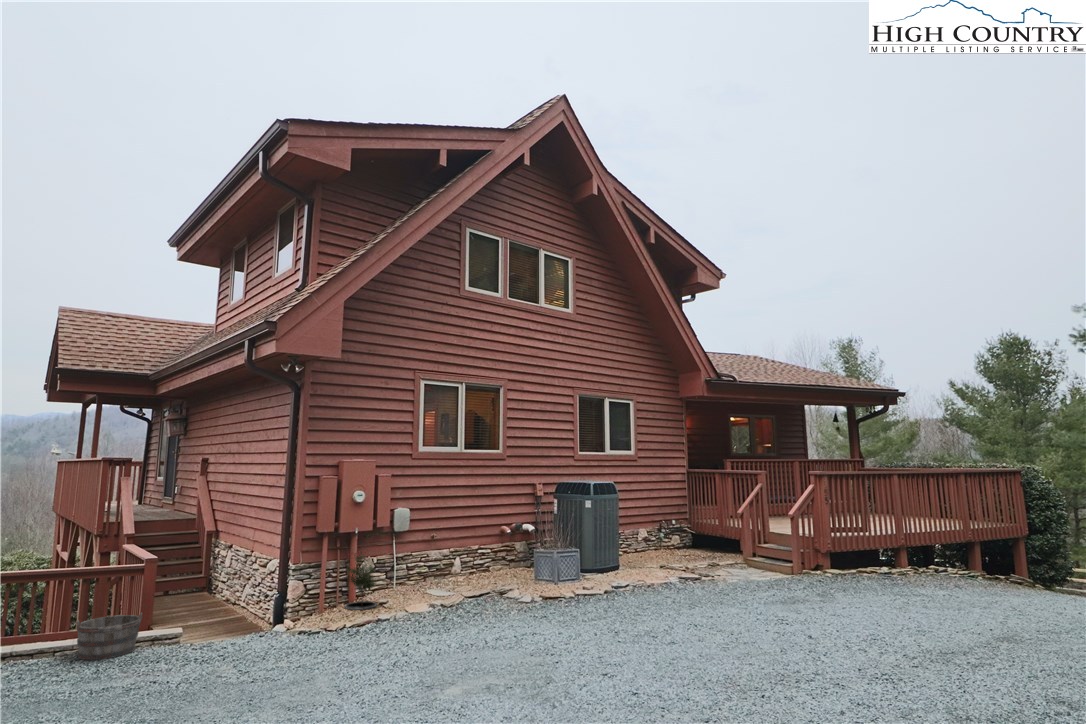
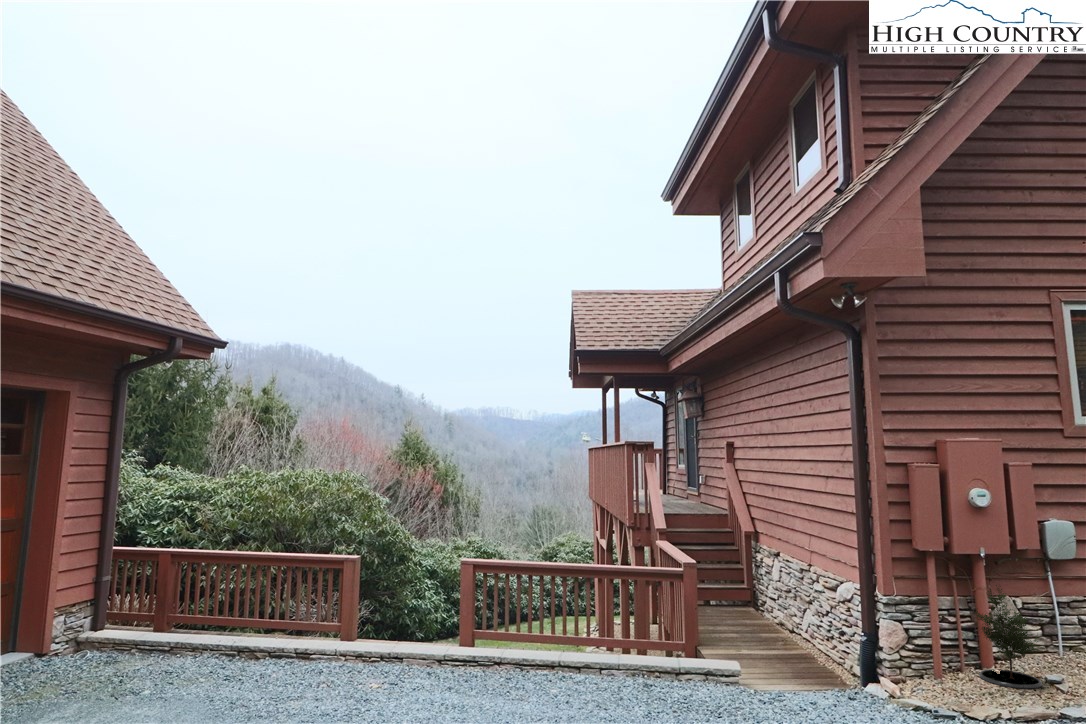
bucket: present [76,613,143,660] -> none [622,633,694,690]

